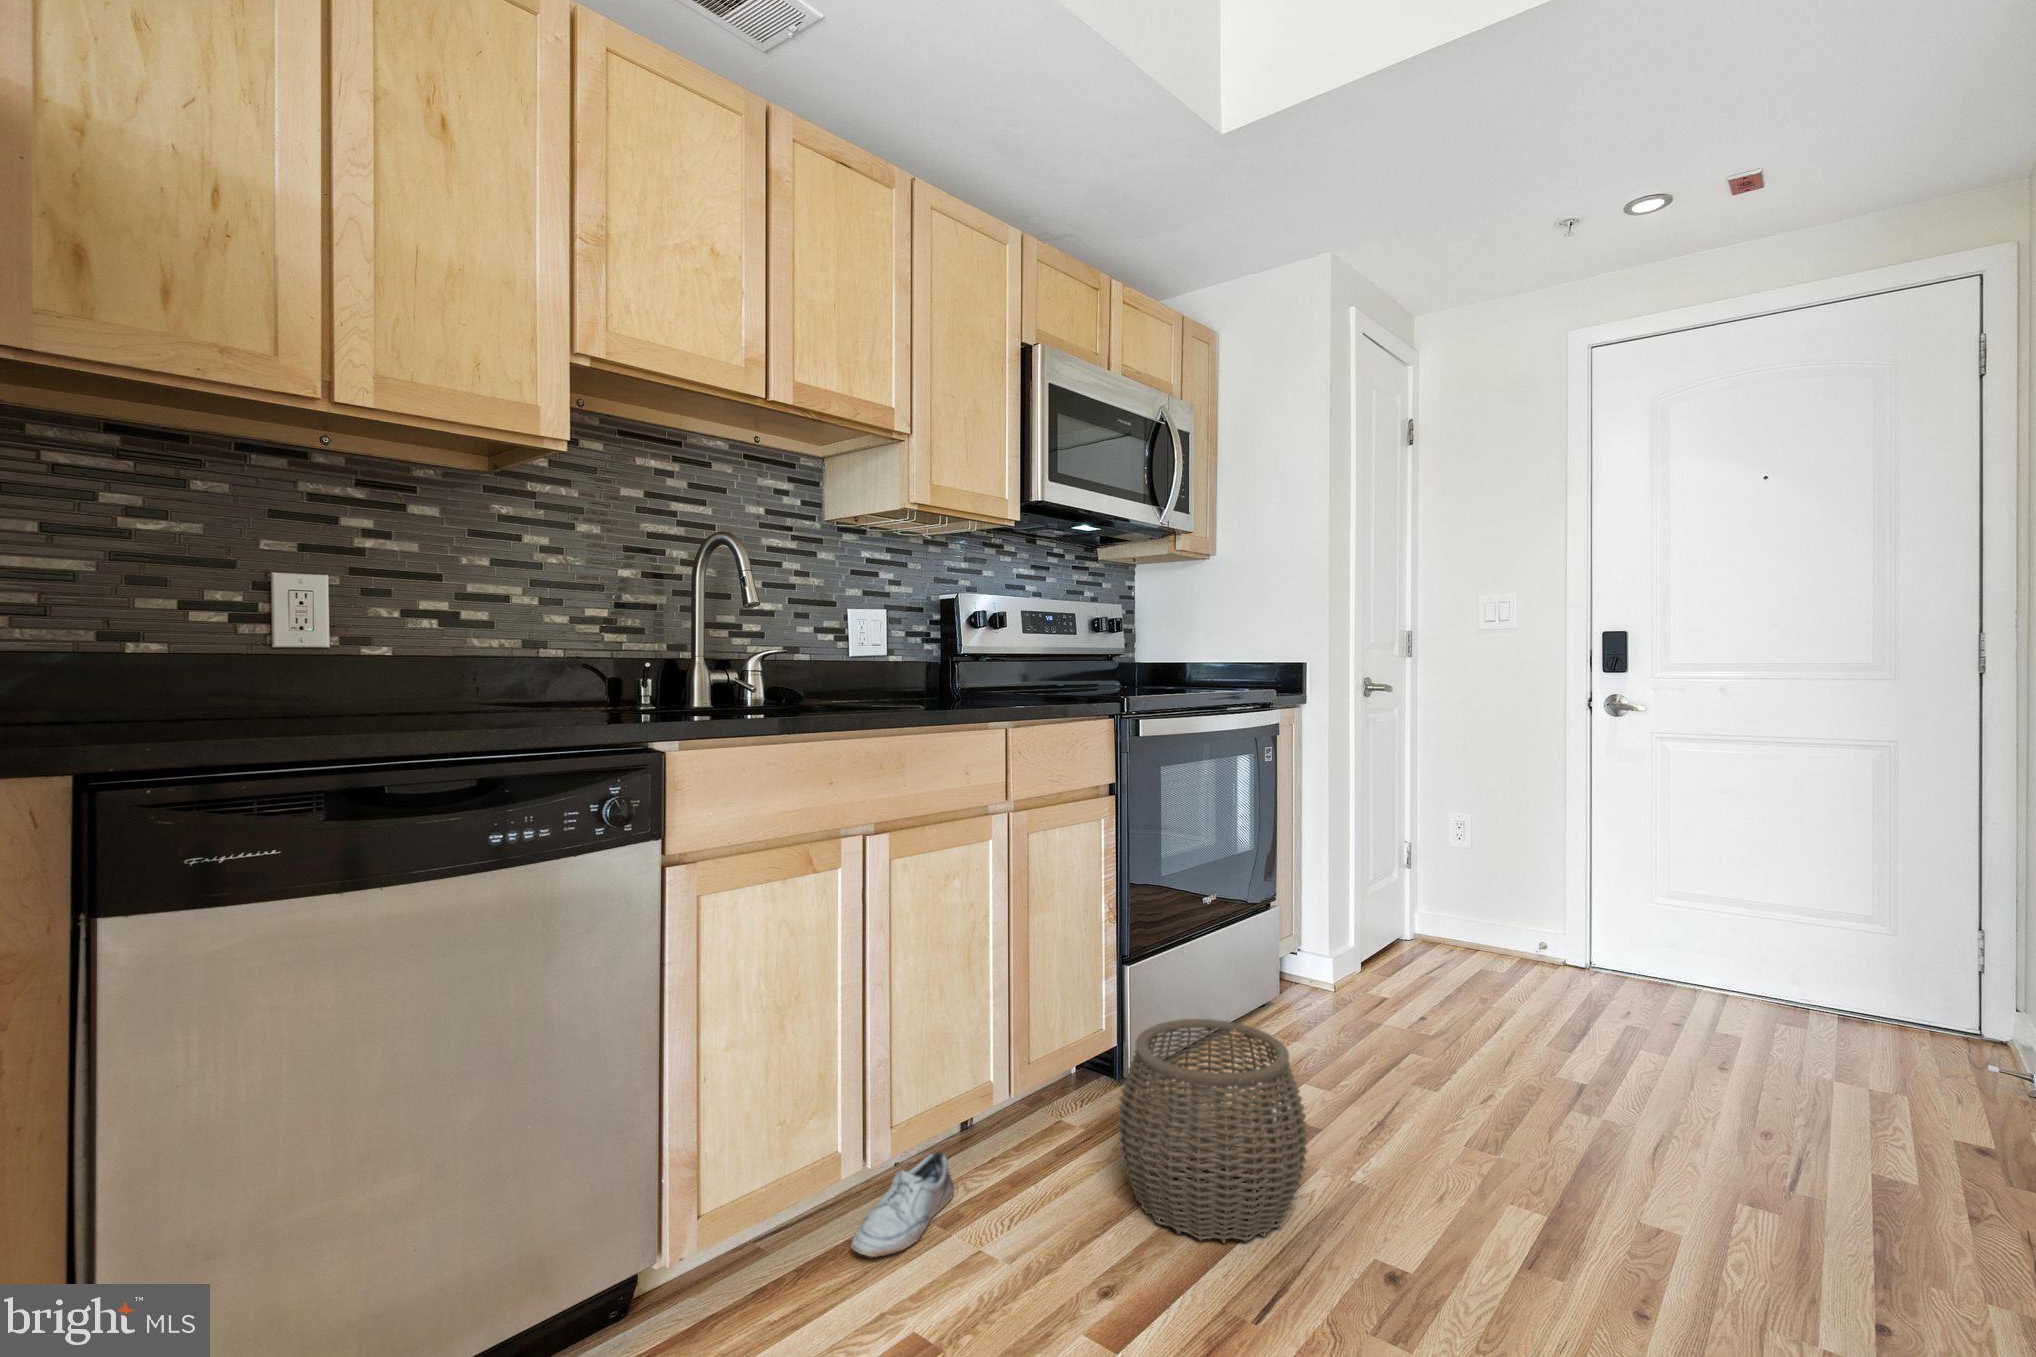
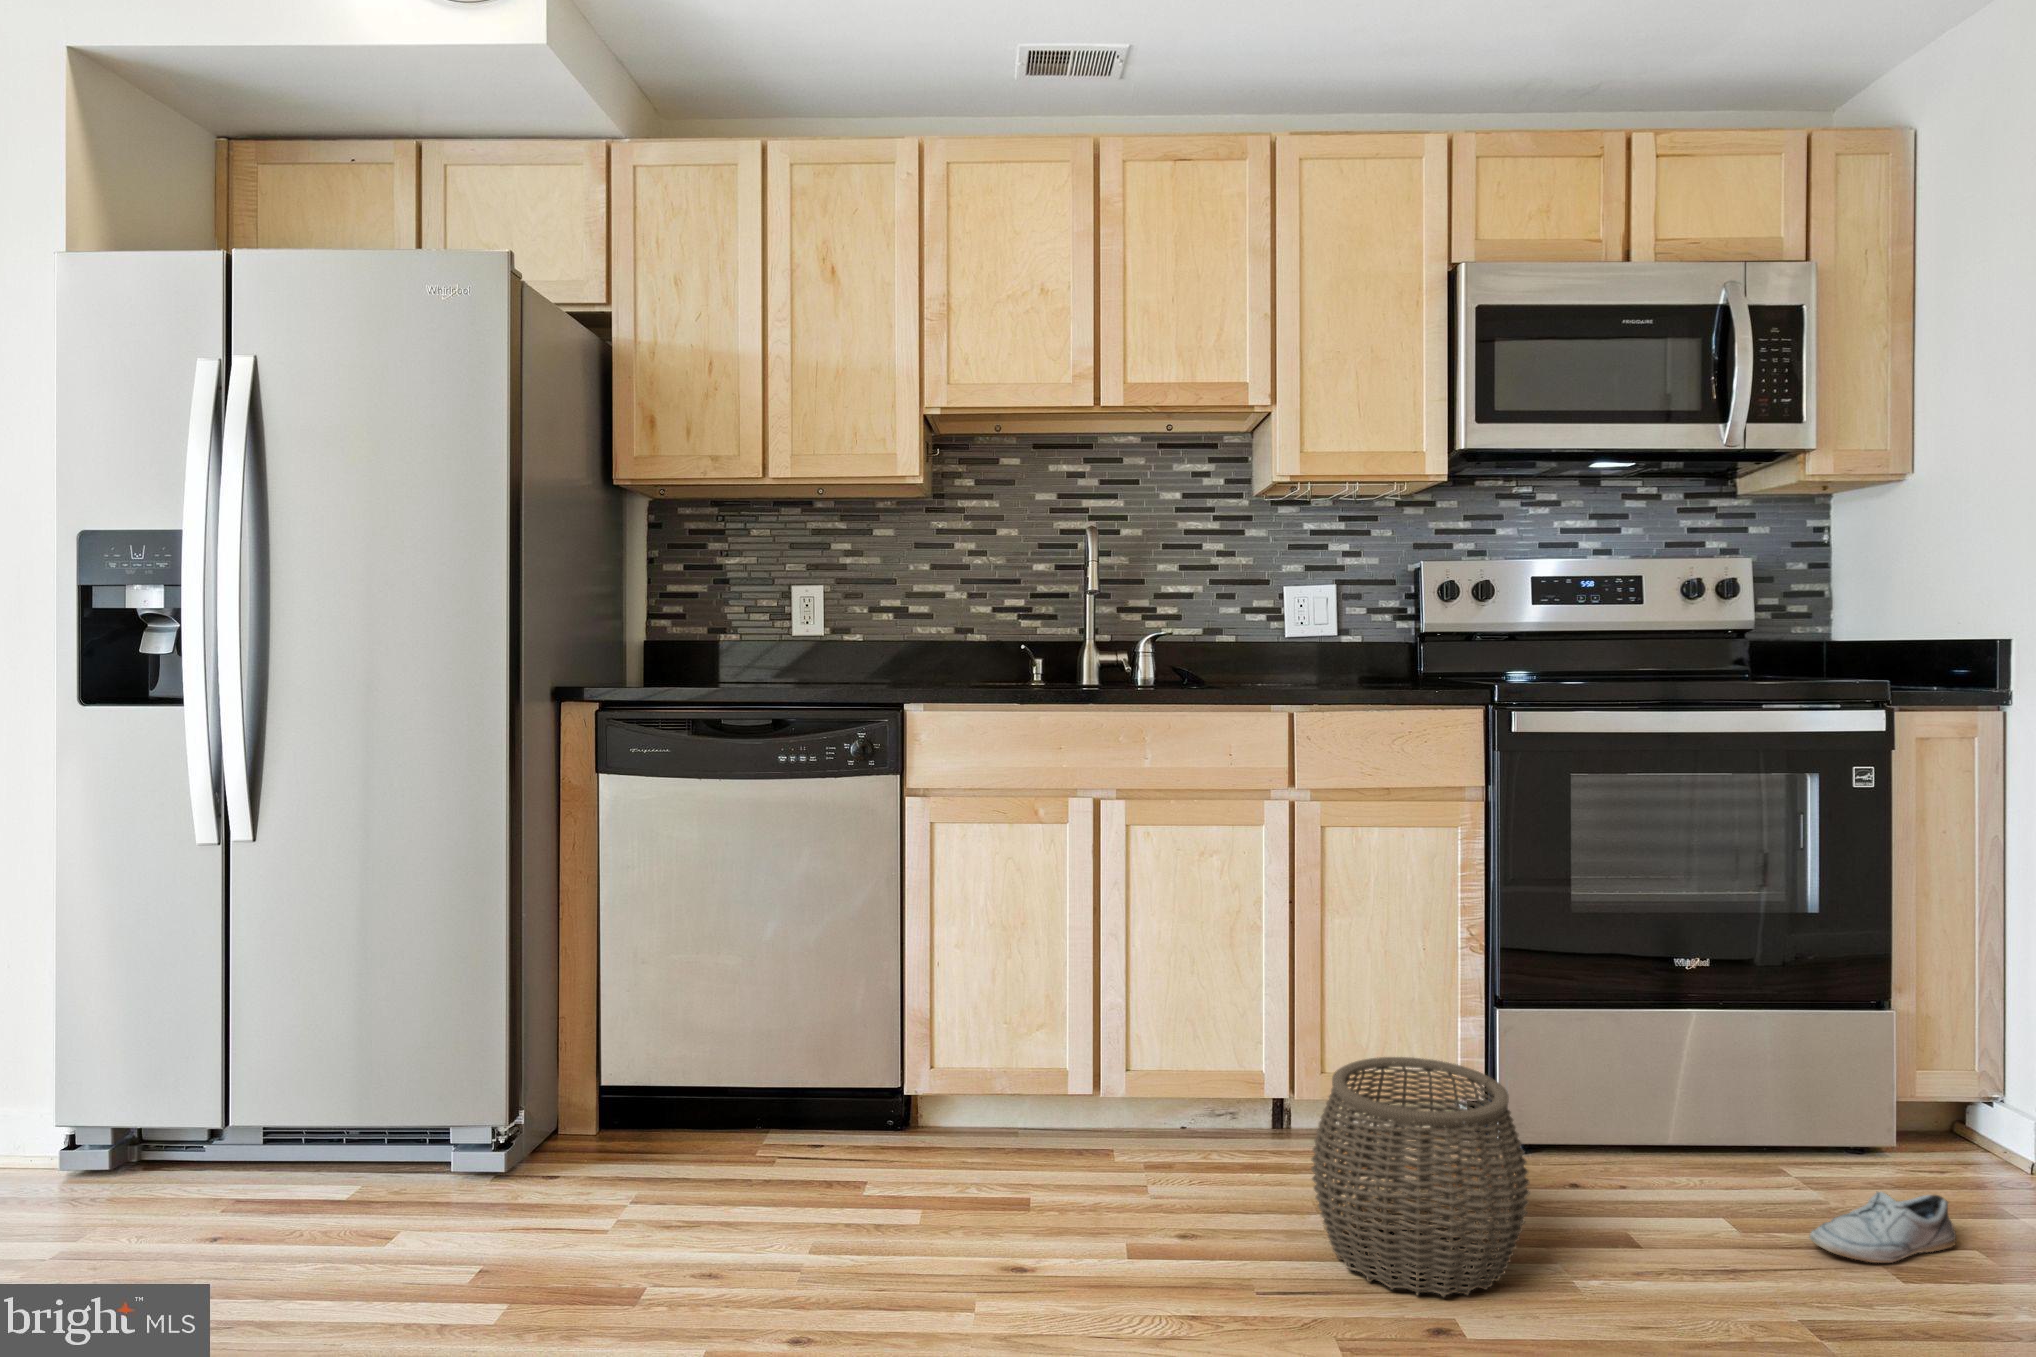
shoe: present [851,1152,954,1257] -> present [1809,1192,1956,1263]

